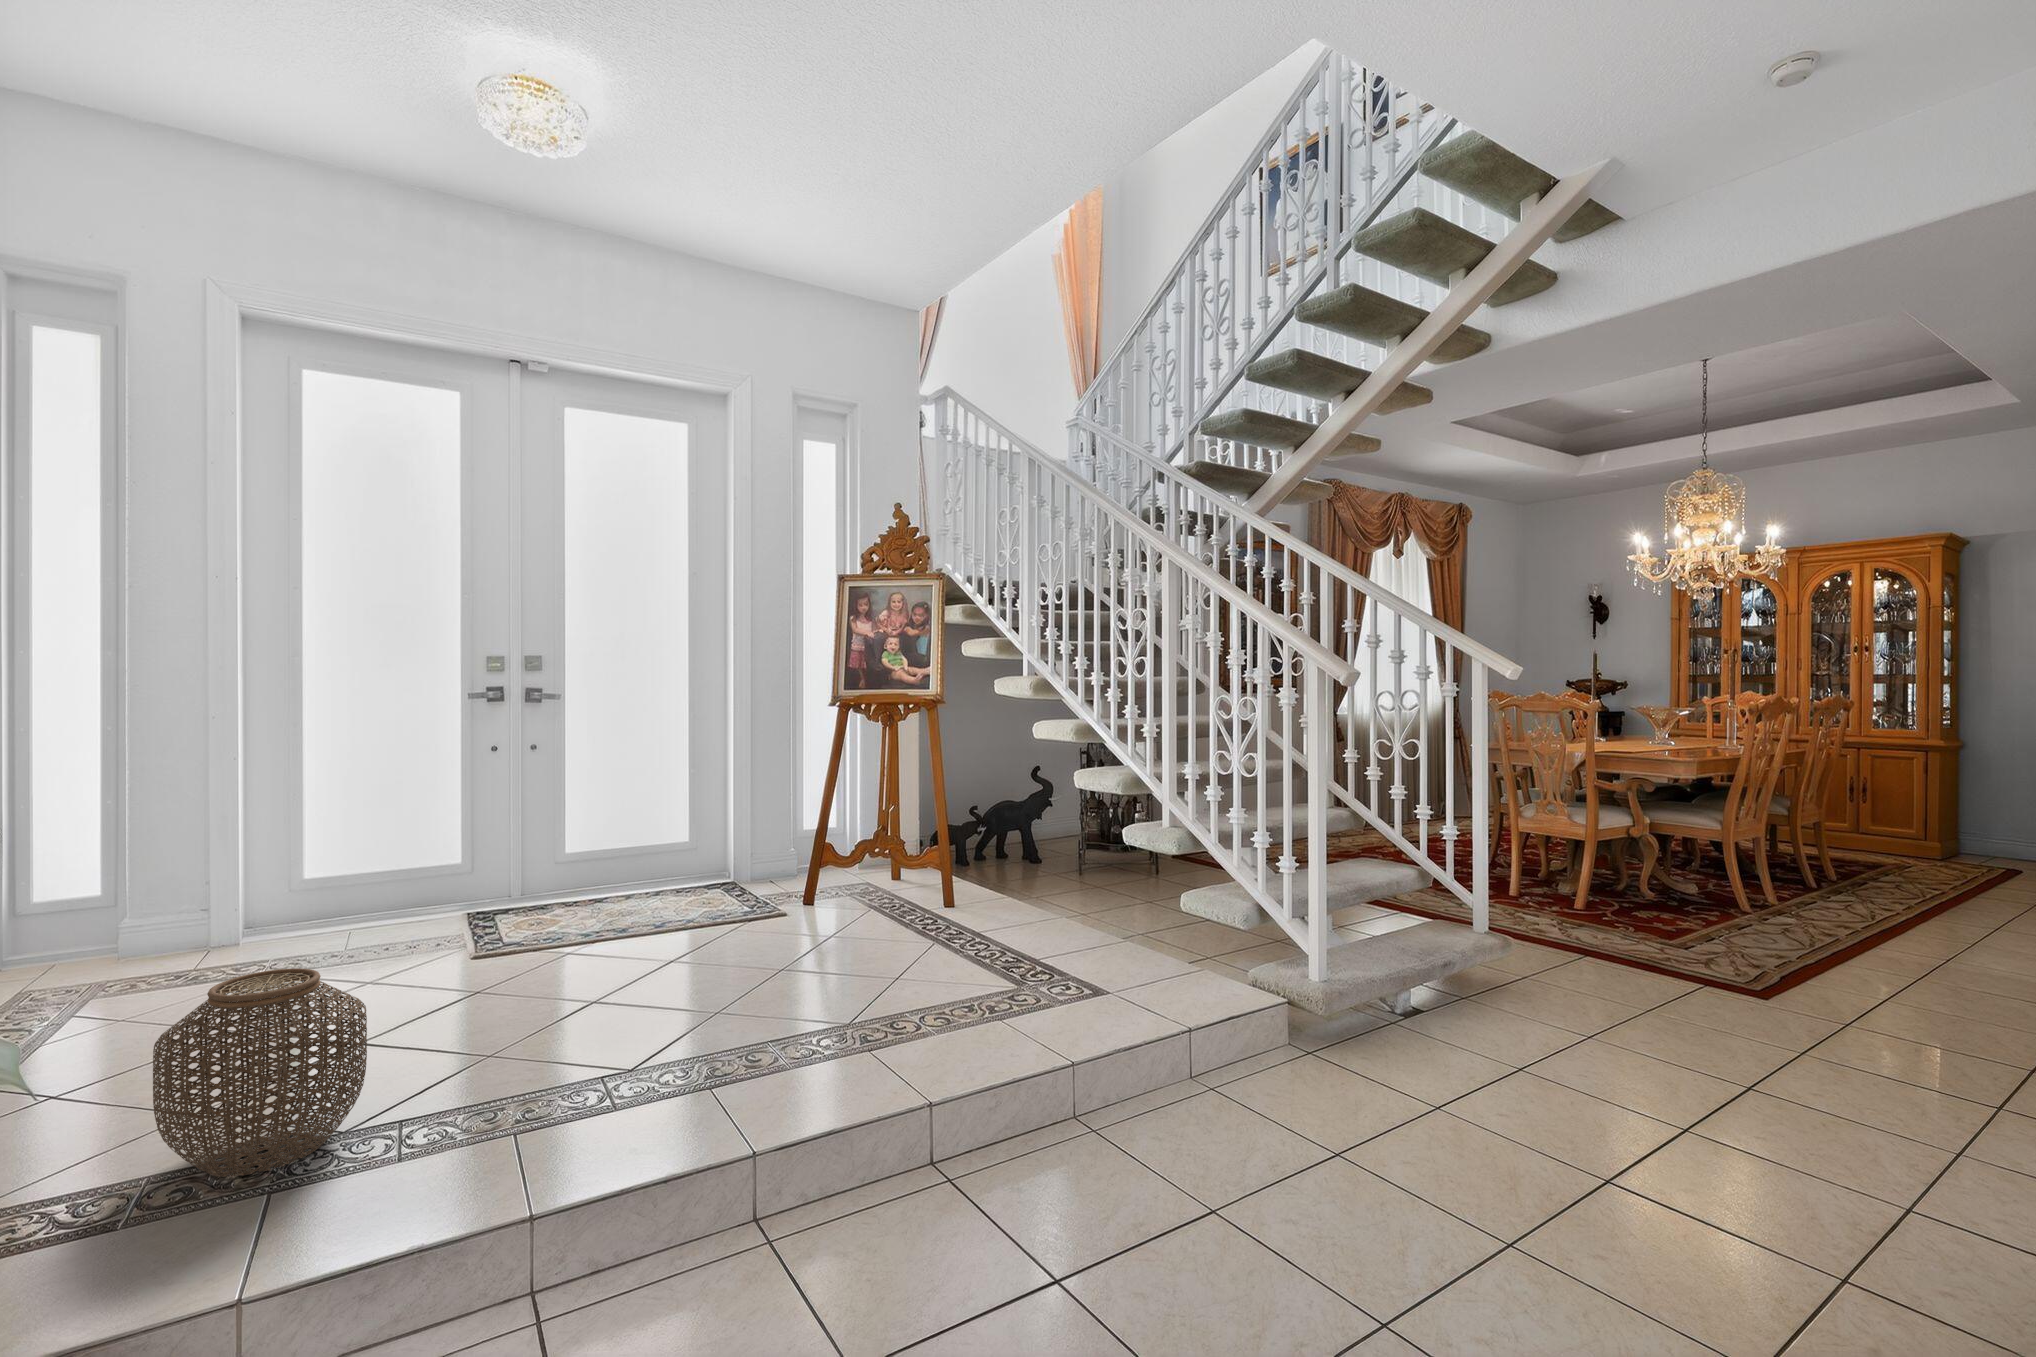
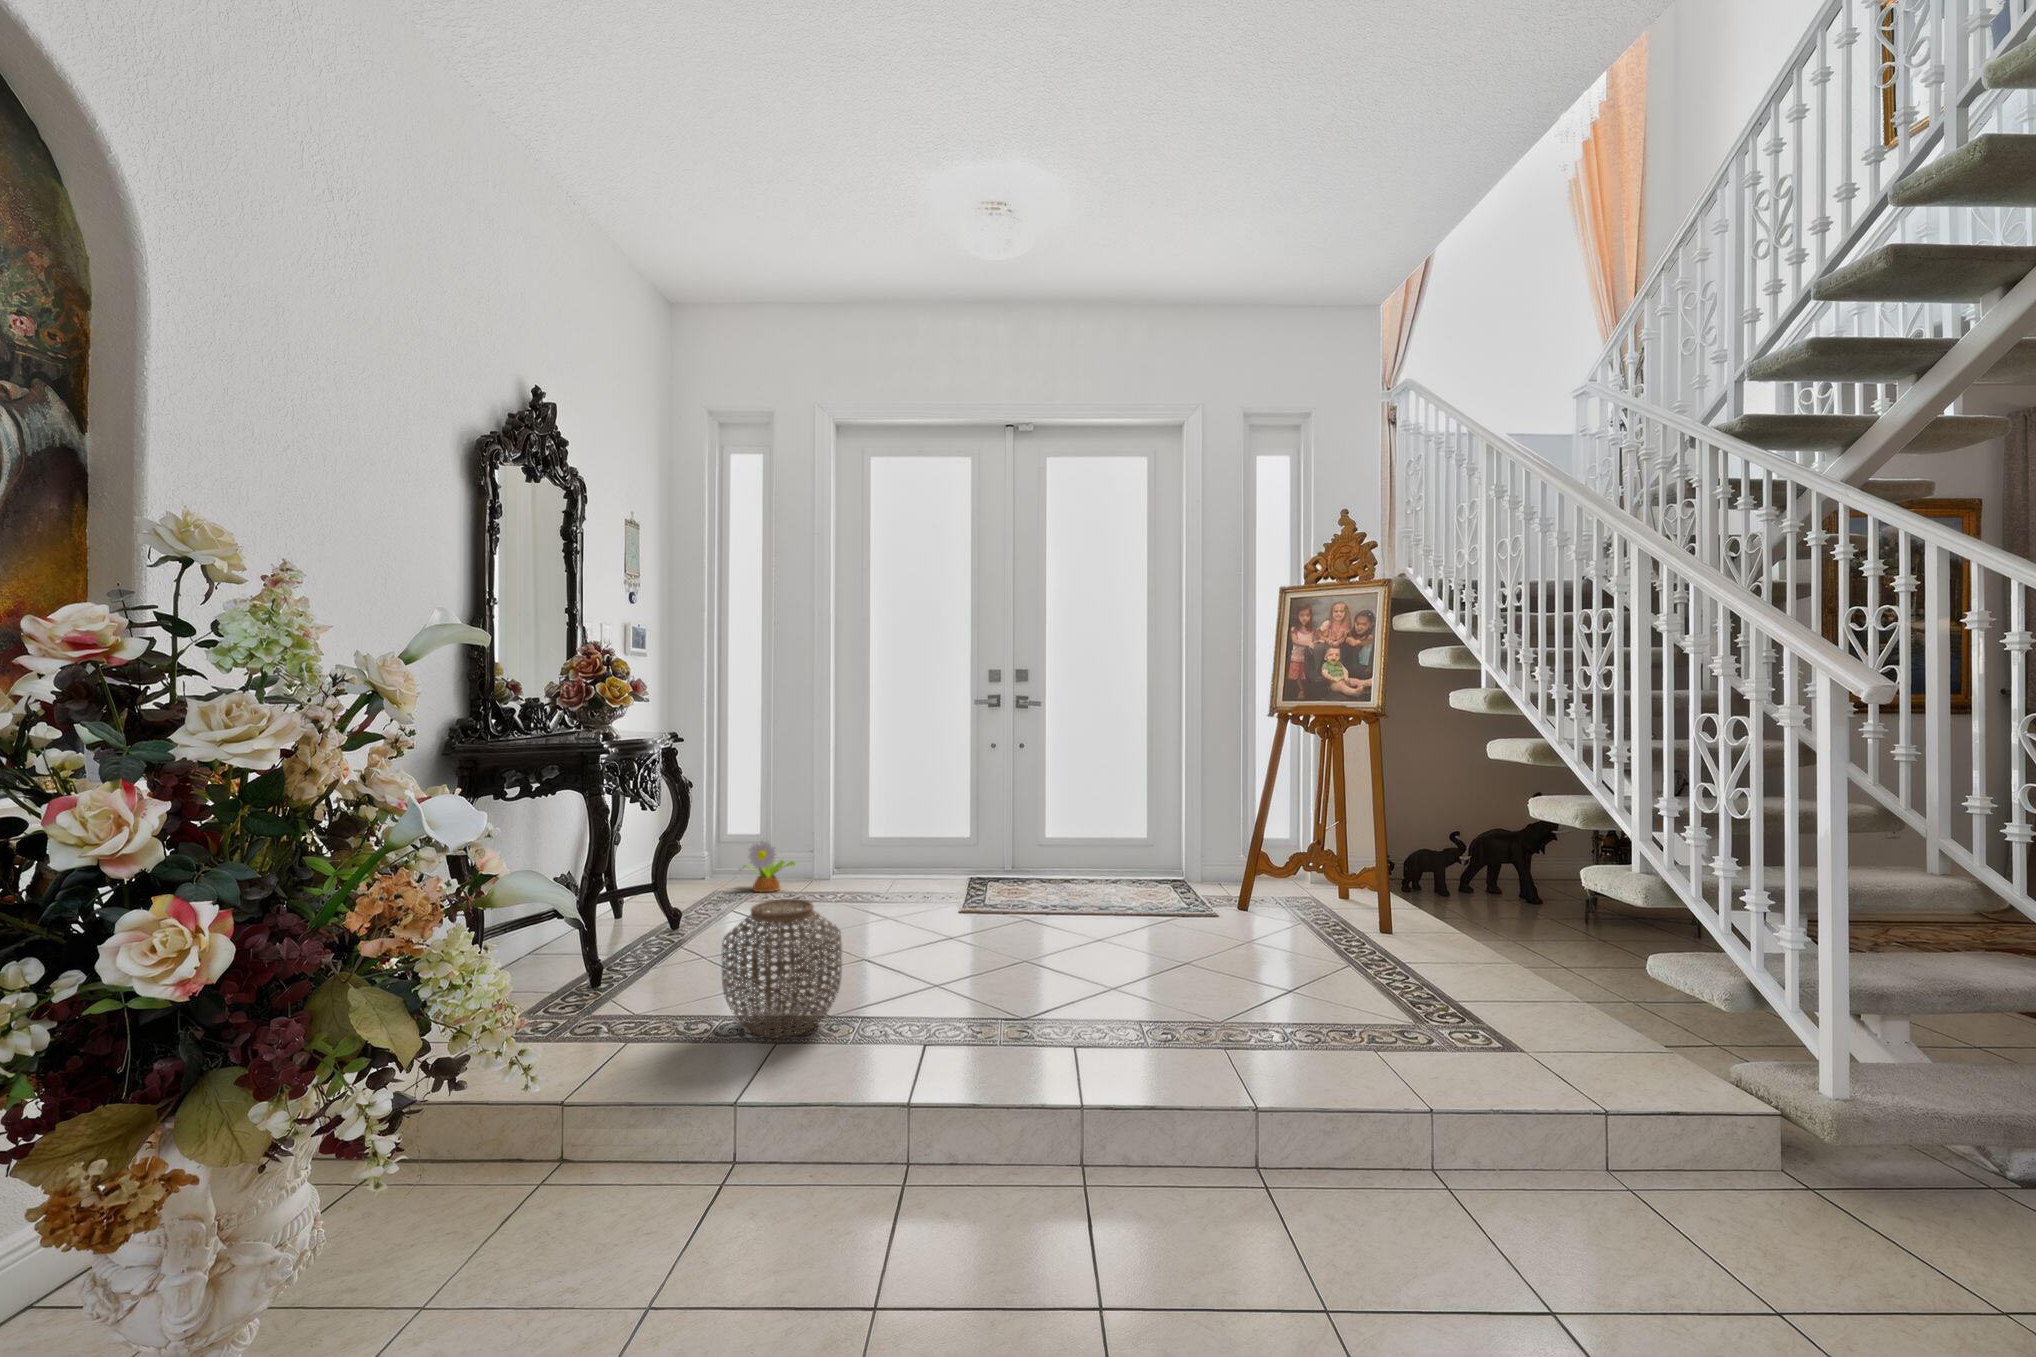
decorative plant: none [75,897,189,974] -> present [744,841,796,892]

